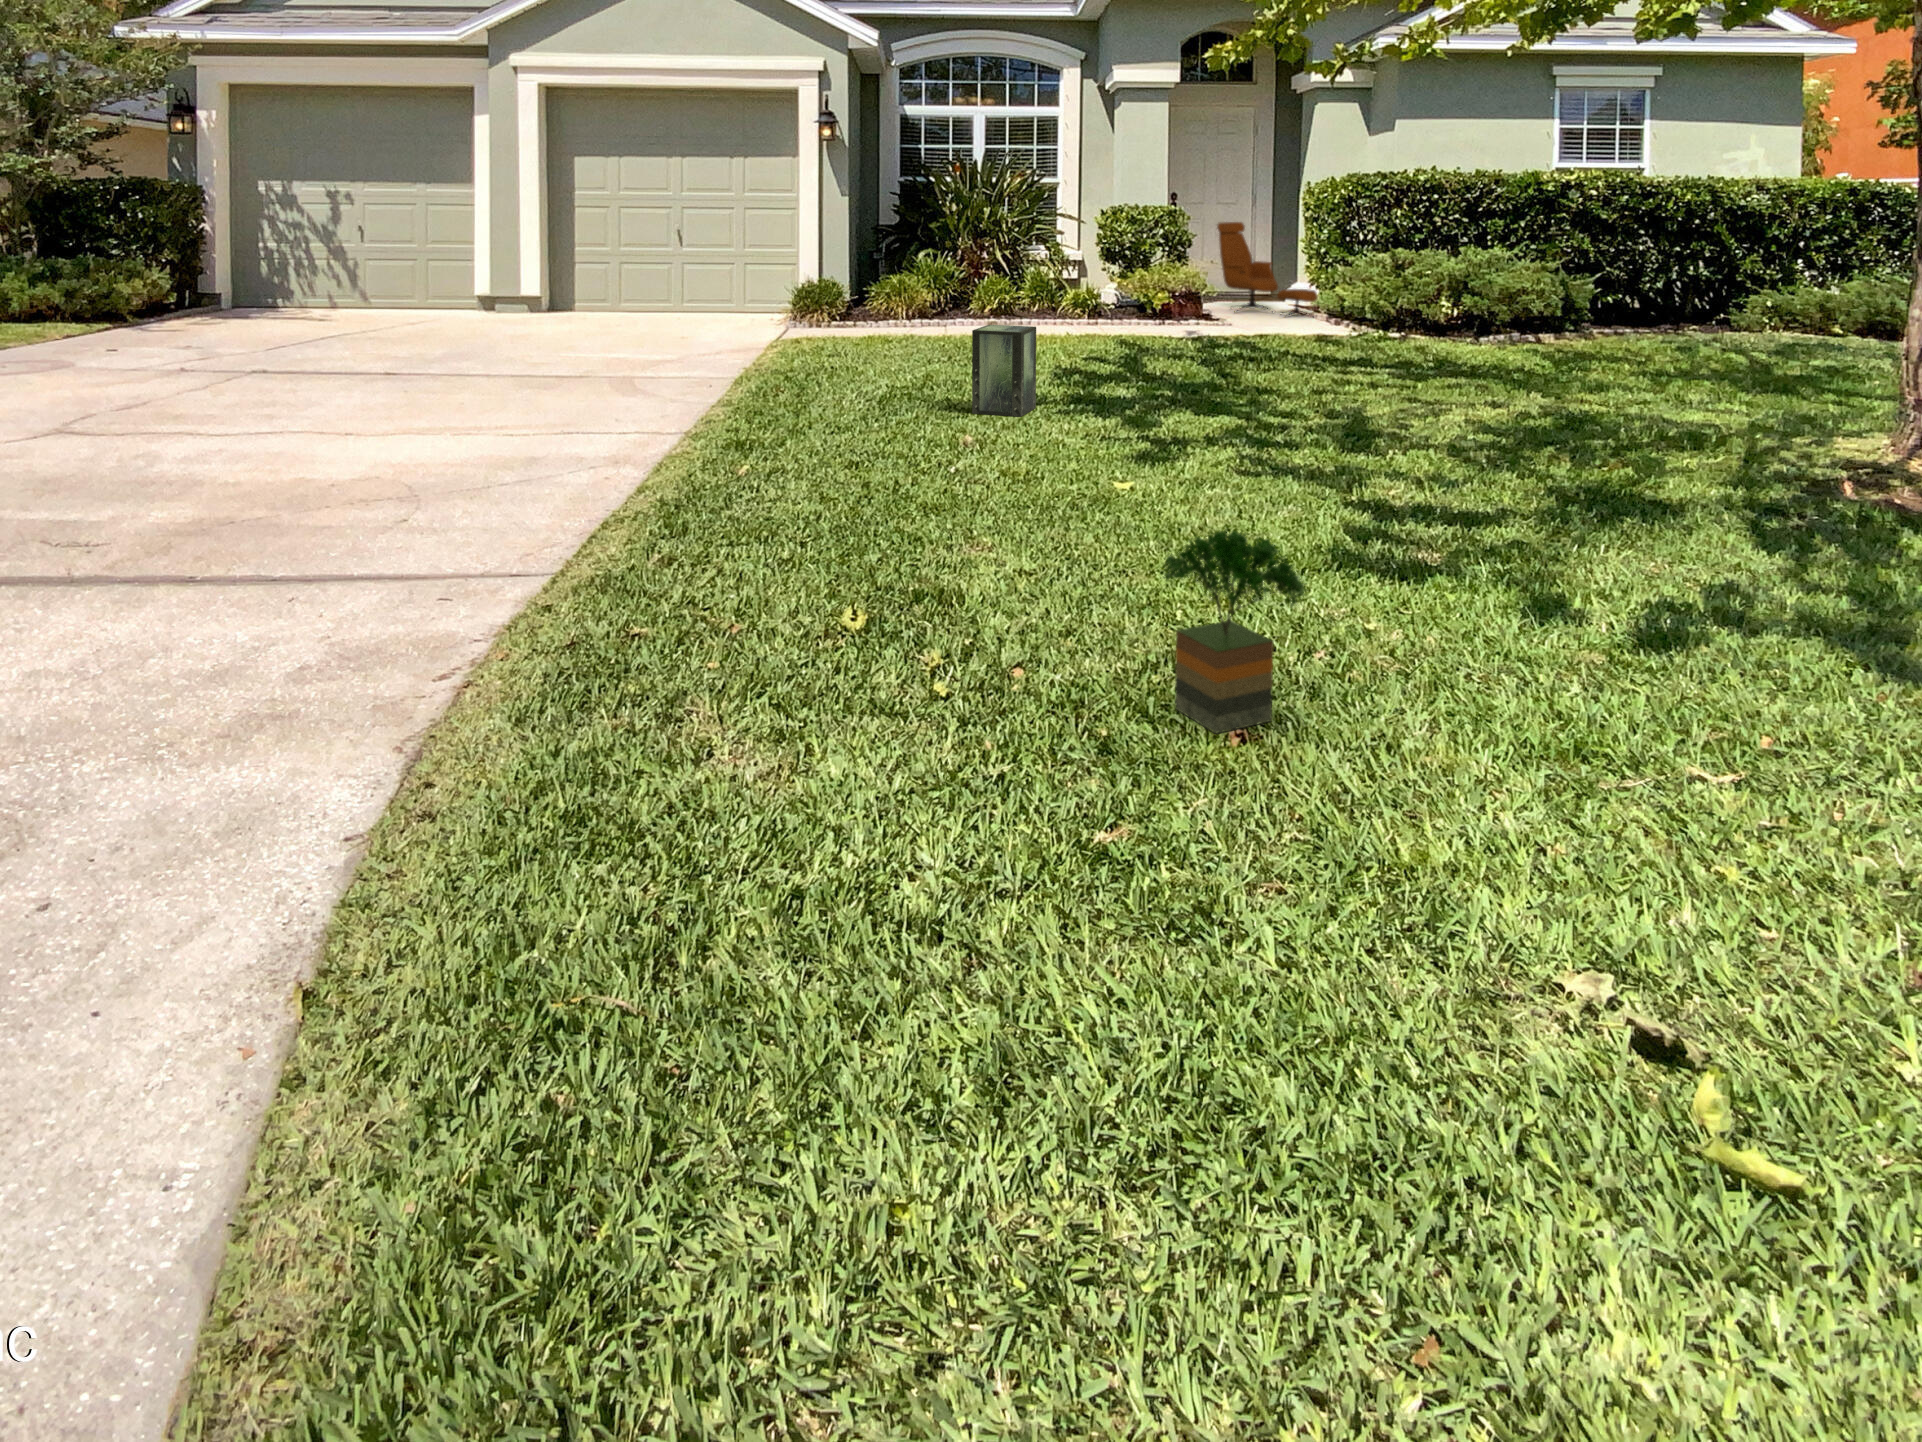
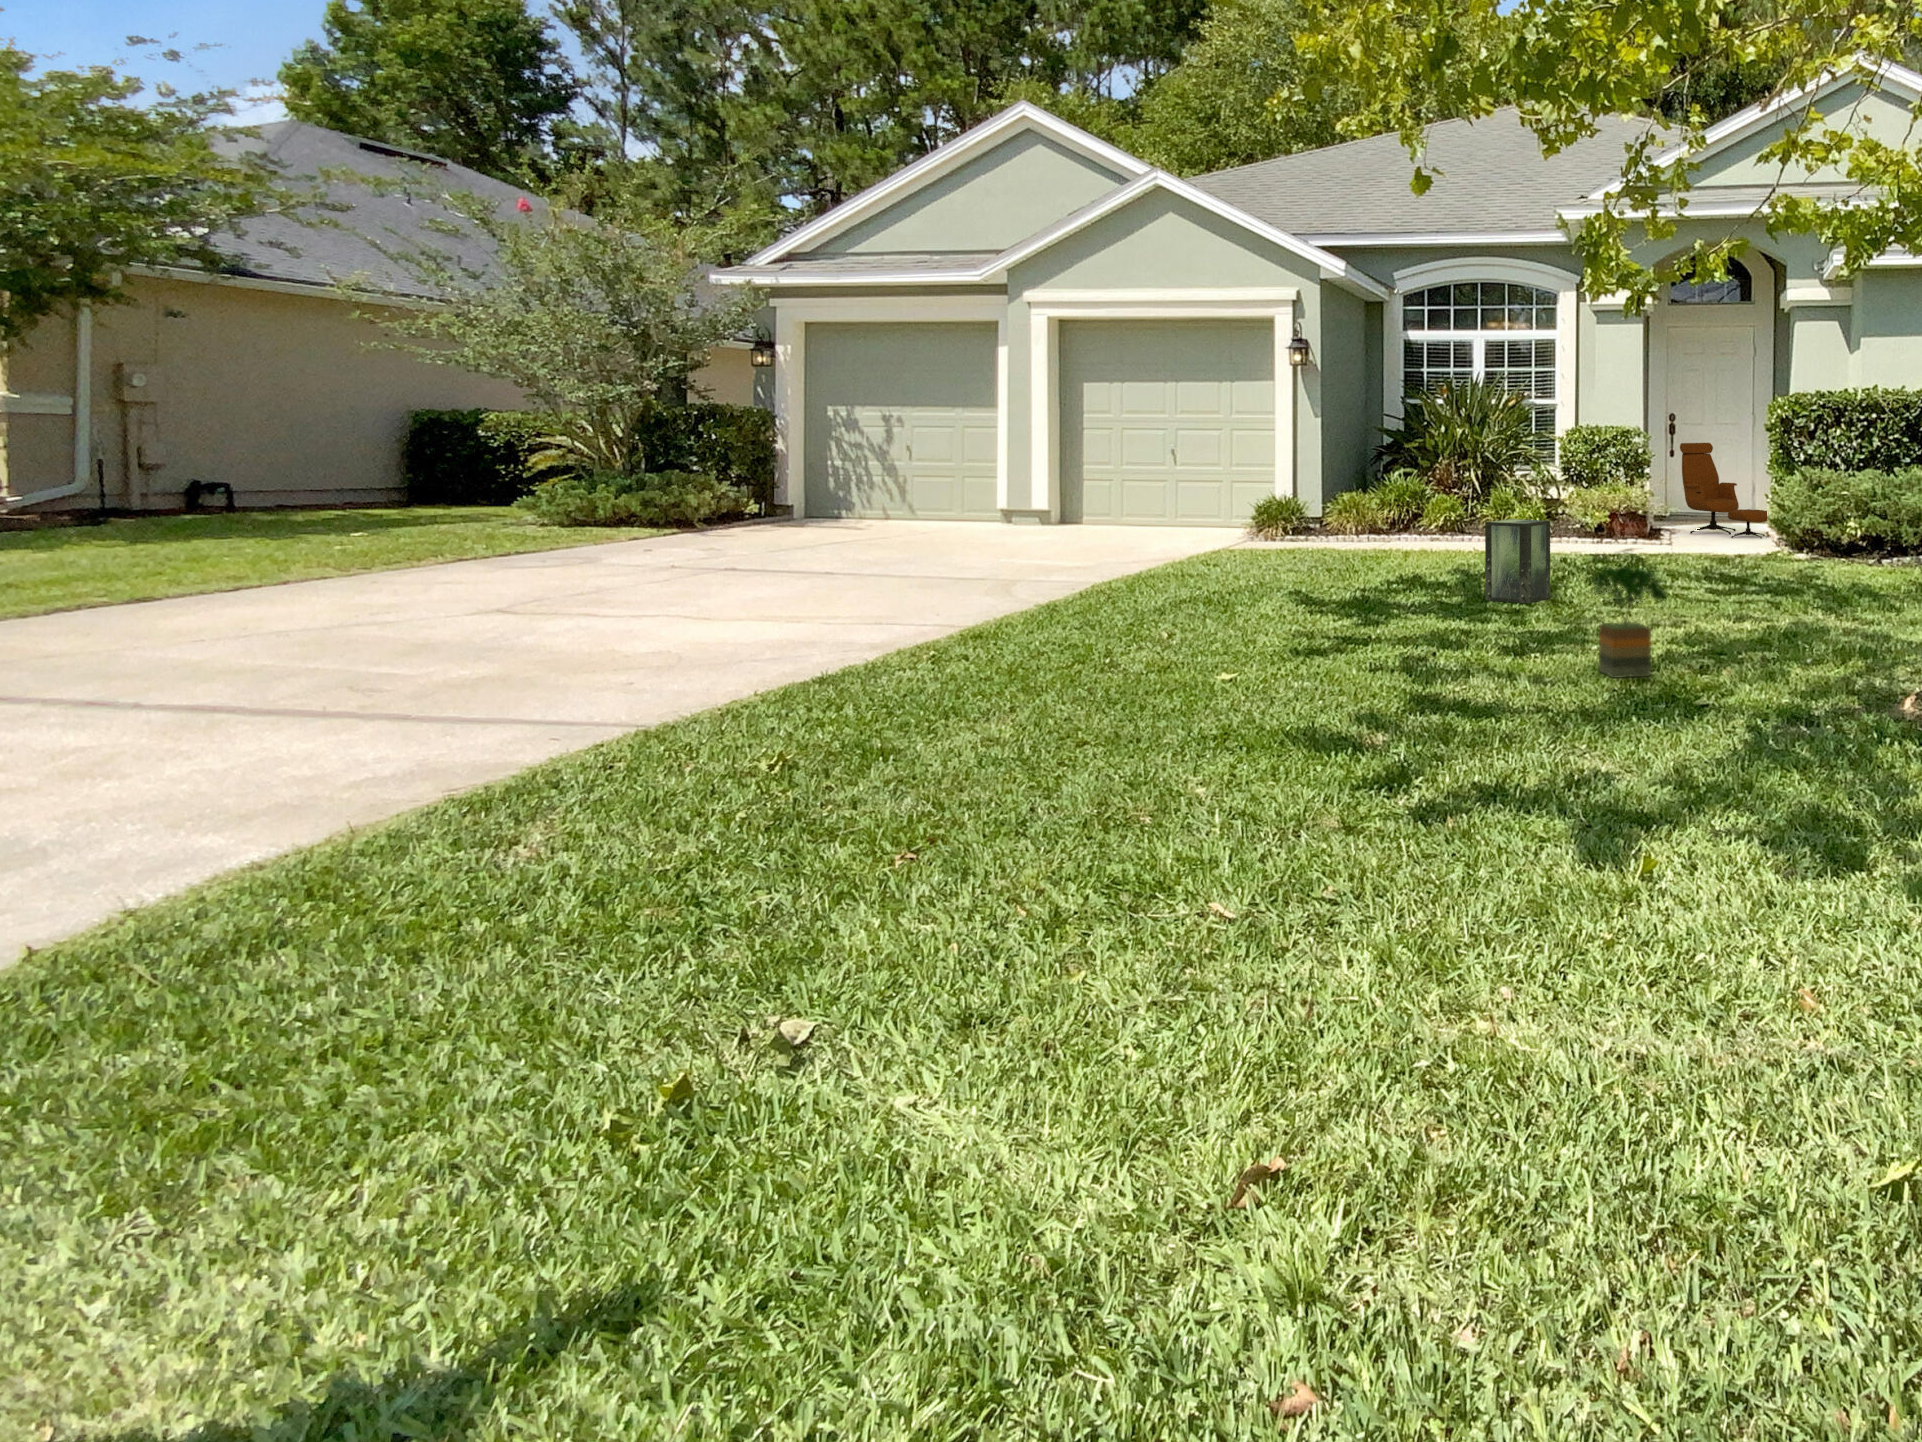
storage box: present [972,325,1036,417] -> present [1485,519,1550,603]
potted tree: present [1163,530,1308,734] -> present [1591,566,1668,678]

